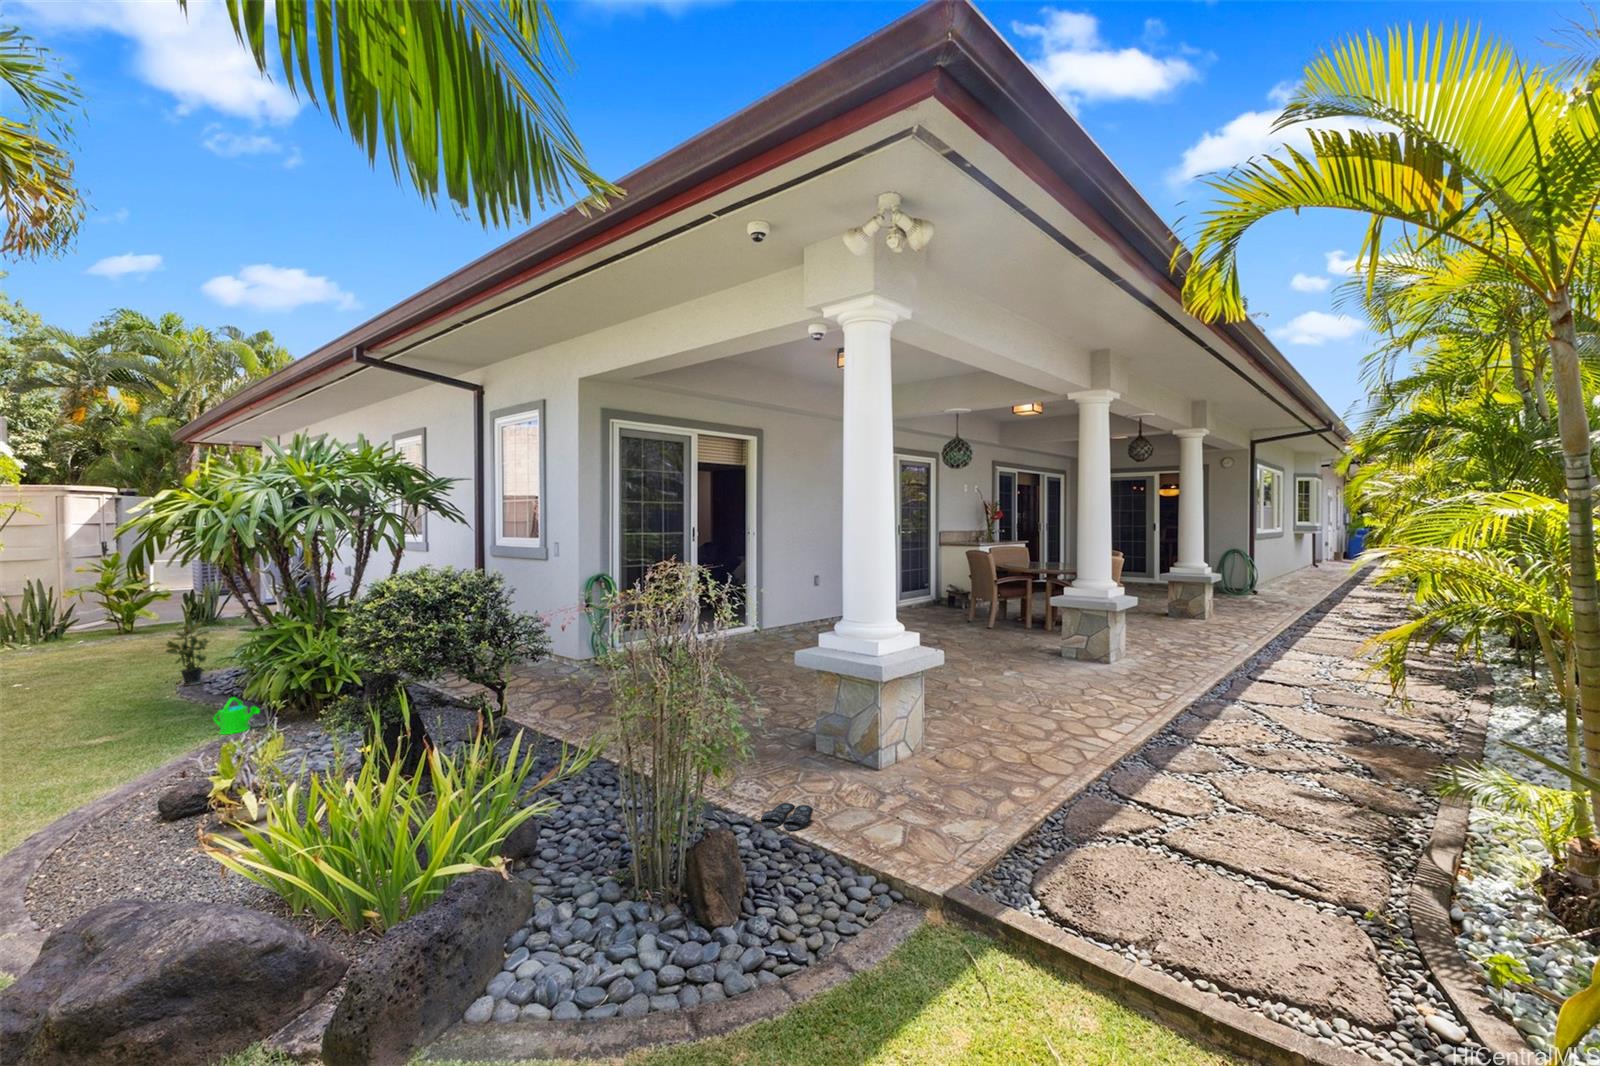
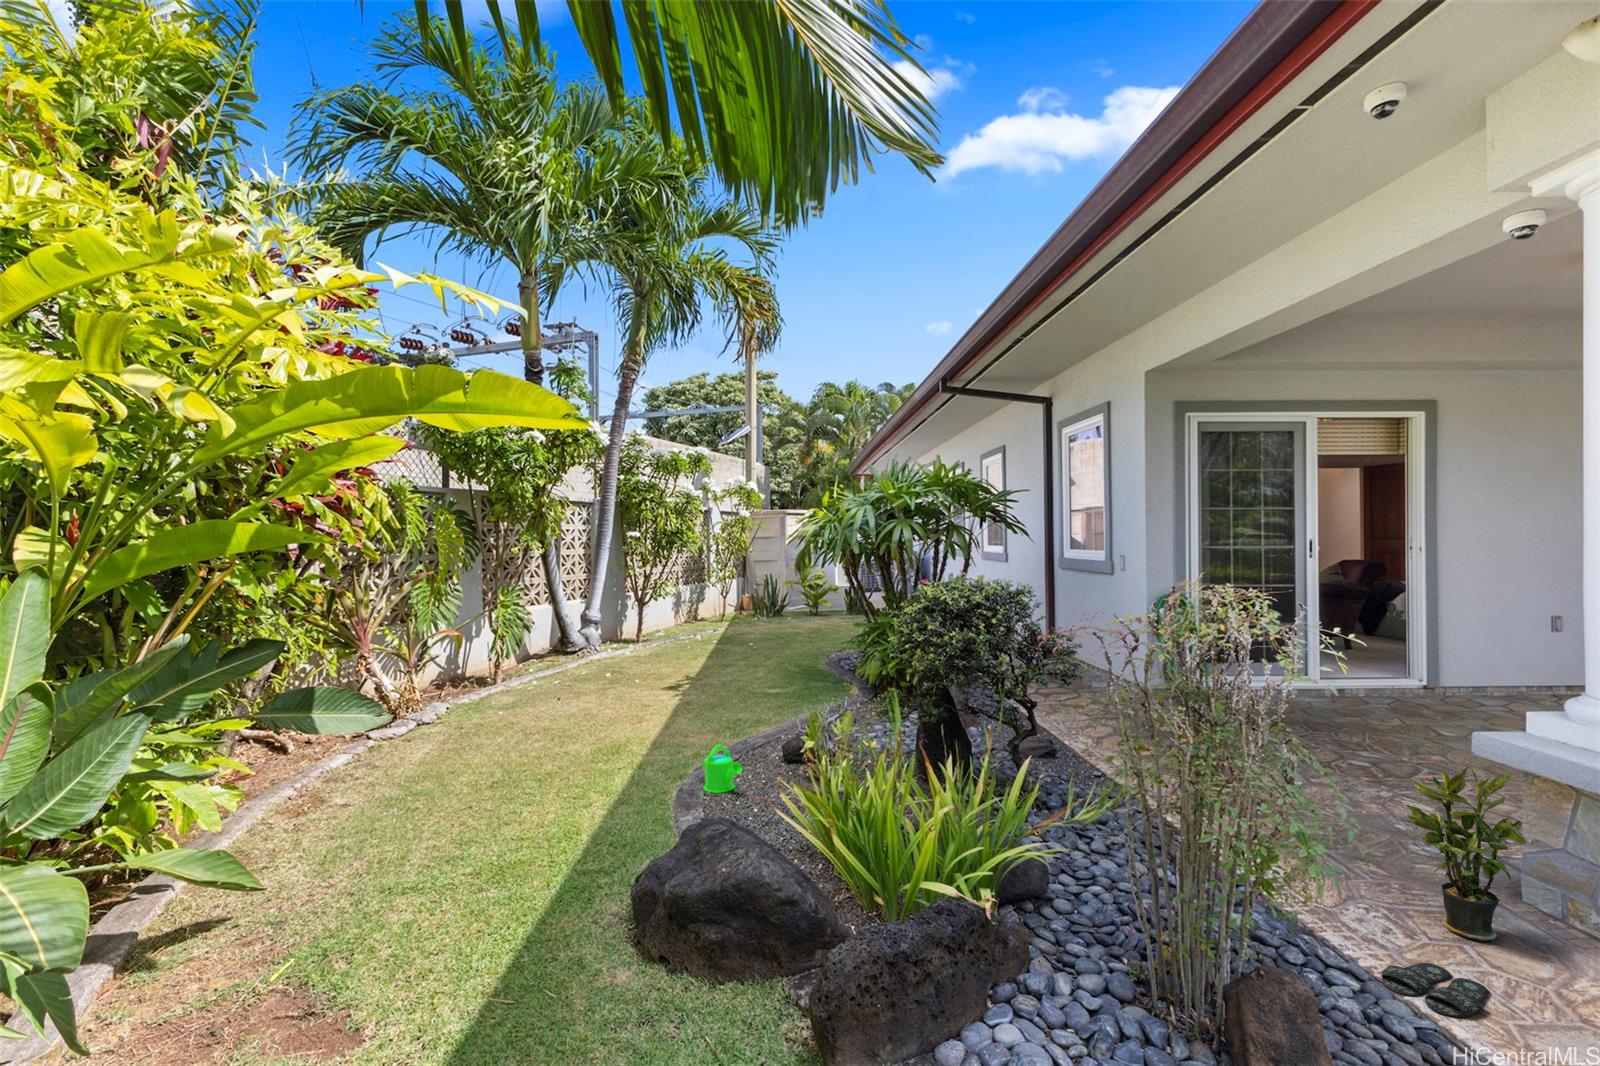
potted plant: present [166,621,209,686] -> present [1406,763,1526,941]
watering can: present [213,697,260,734] -> present [702,744,742,793]

